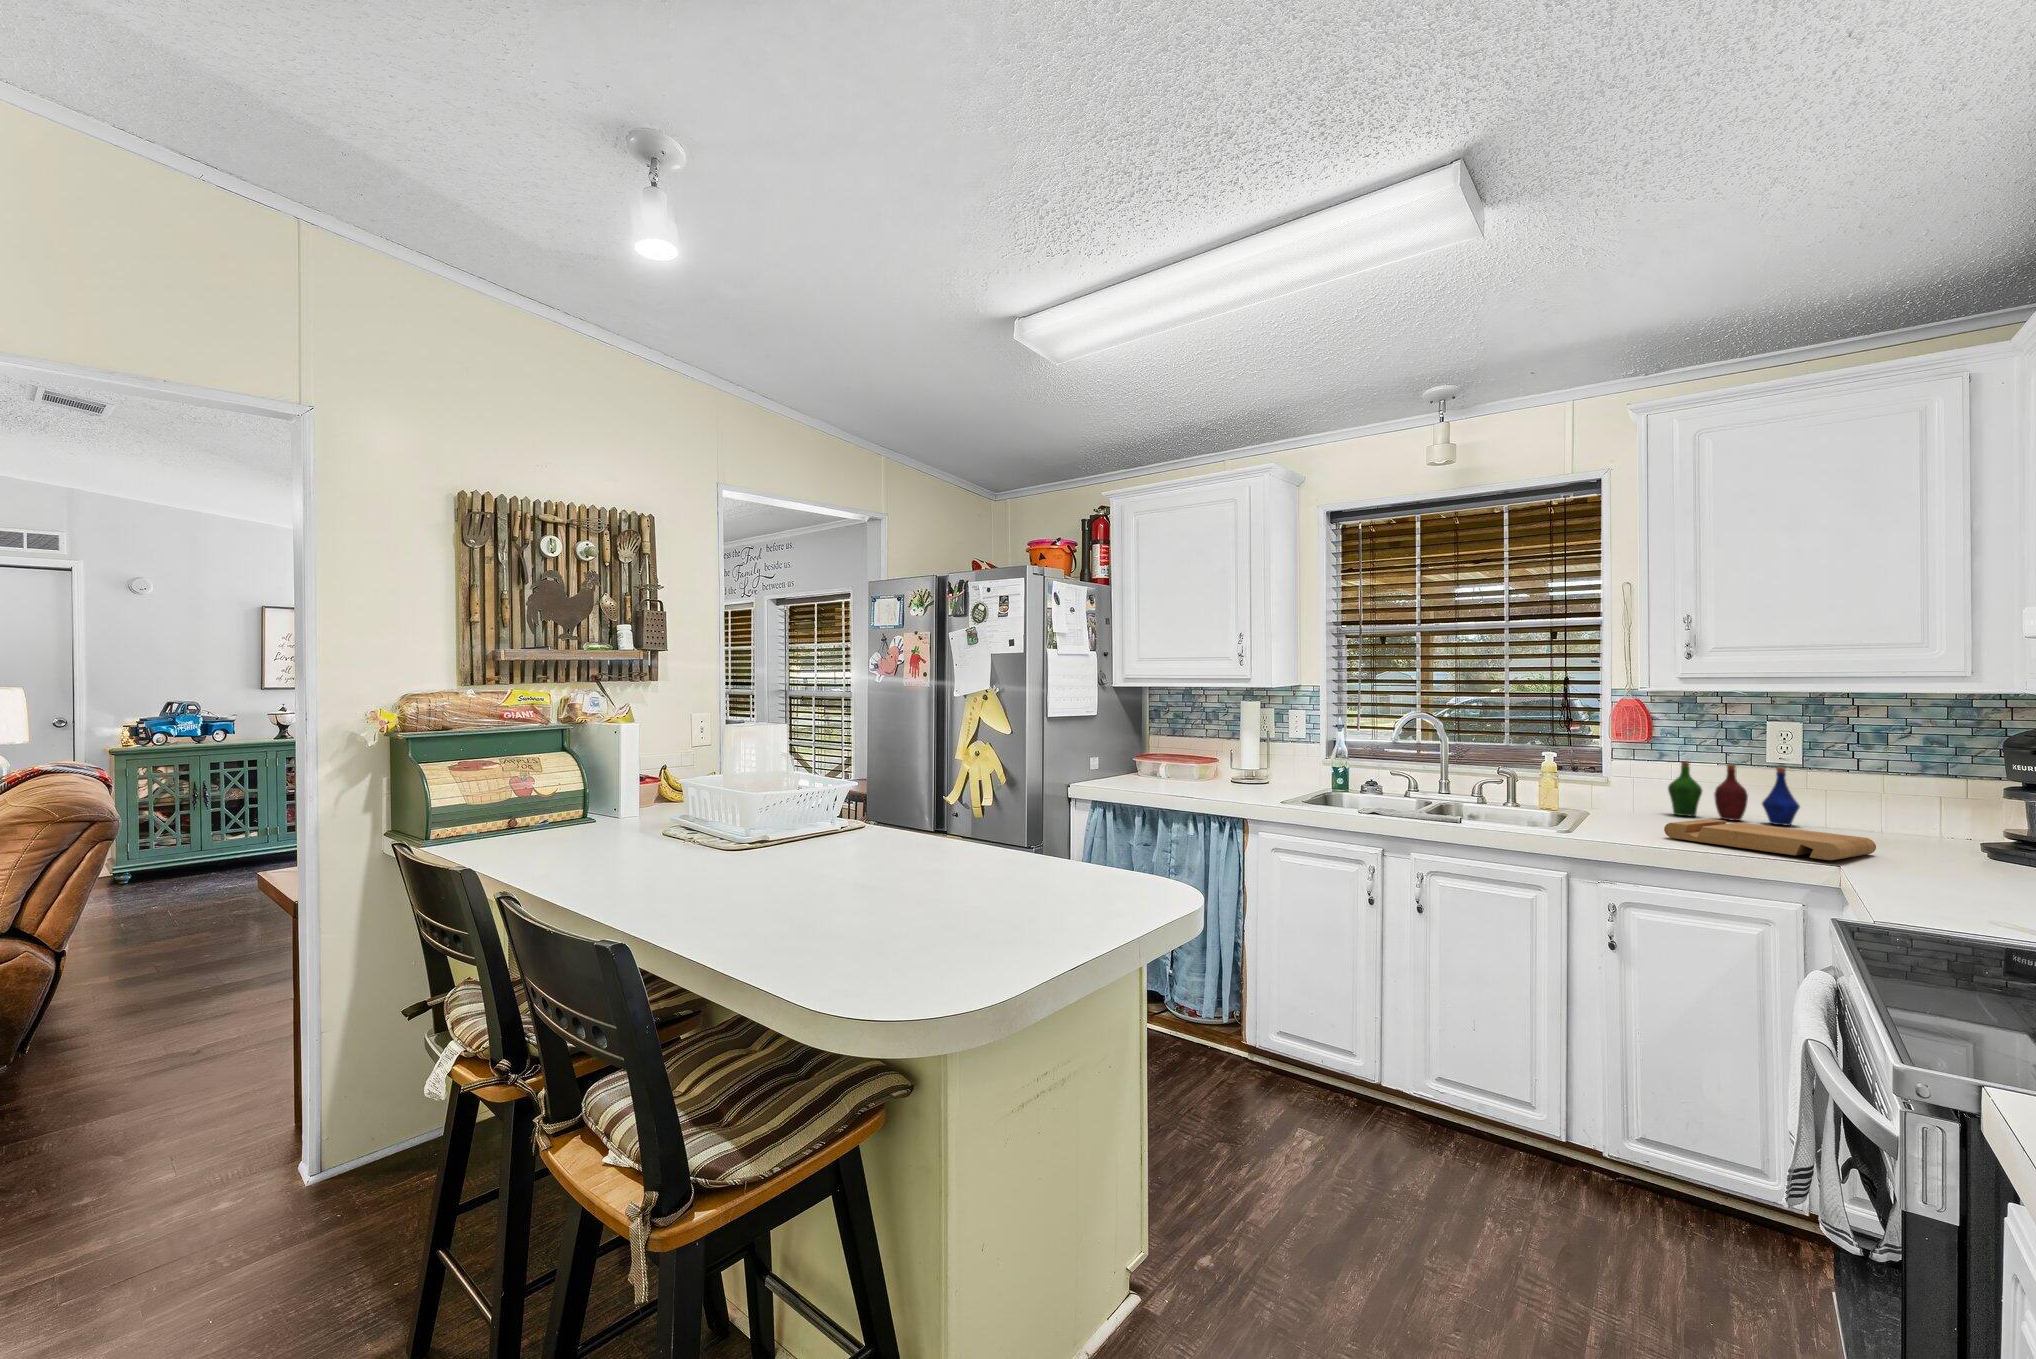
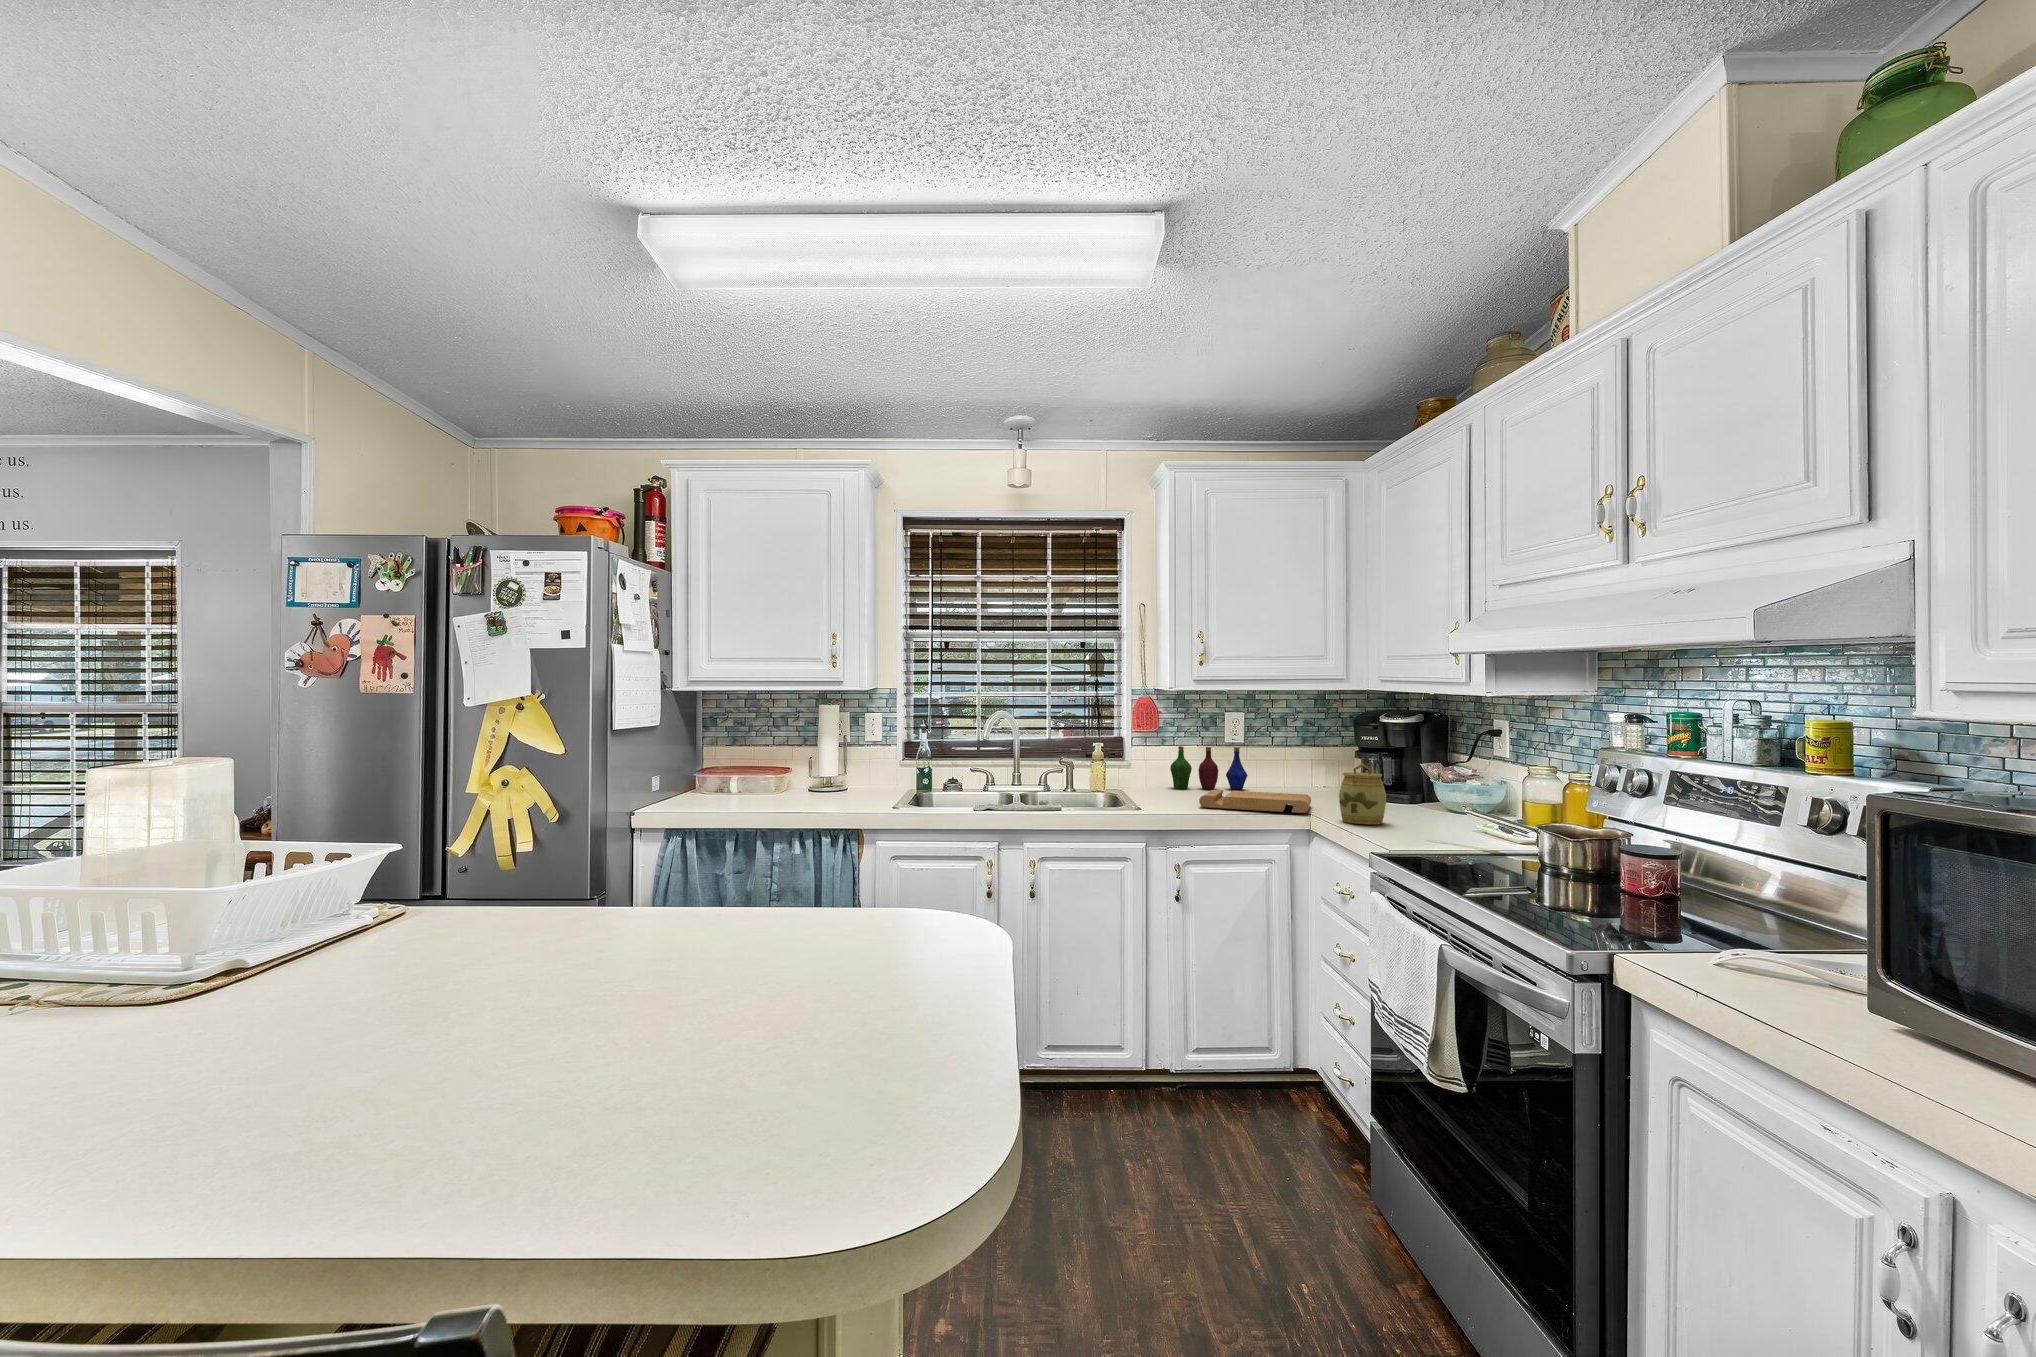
jar: none [1883,797,1982,889] -> present [1339,764,1386,824]

